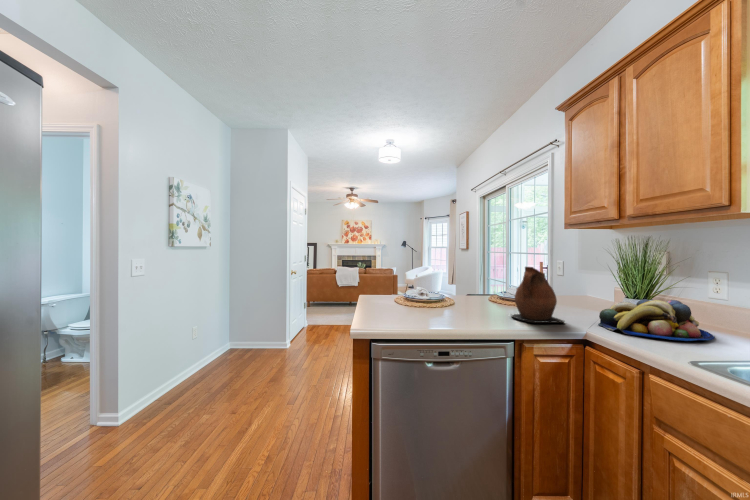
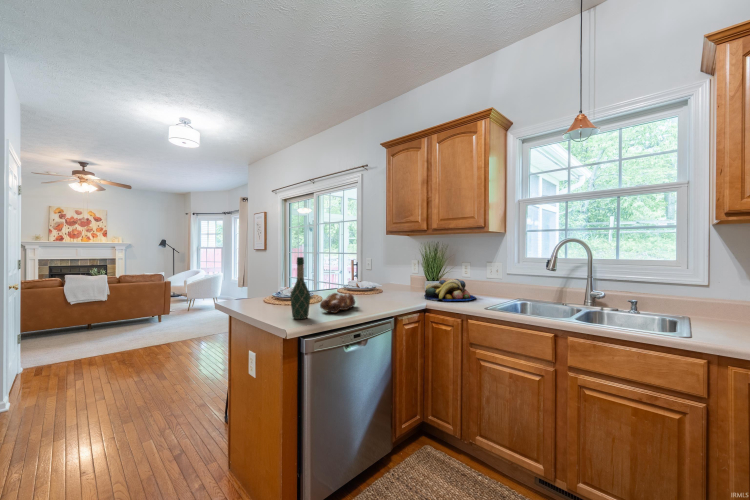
wine bottle: none [379,256,400,323] -> present [290,257,310,319]
ceramic pitcher: present [512,267,565,323] -> none [373,263,409,303]
bread loaf: none [420,299,473,322] -> present [320,293,355,313]

